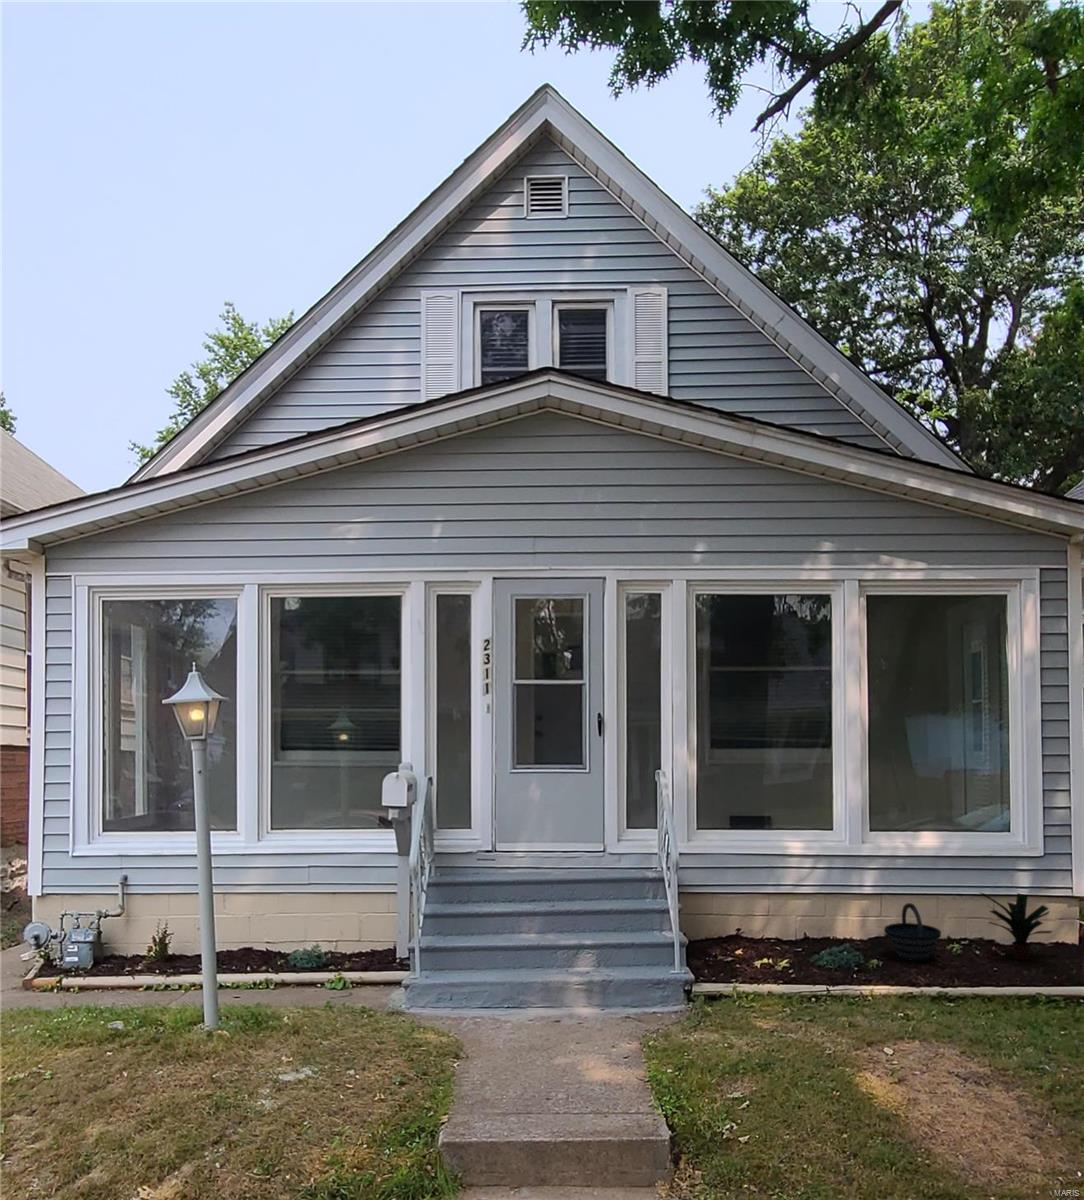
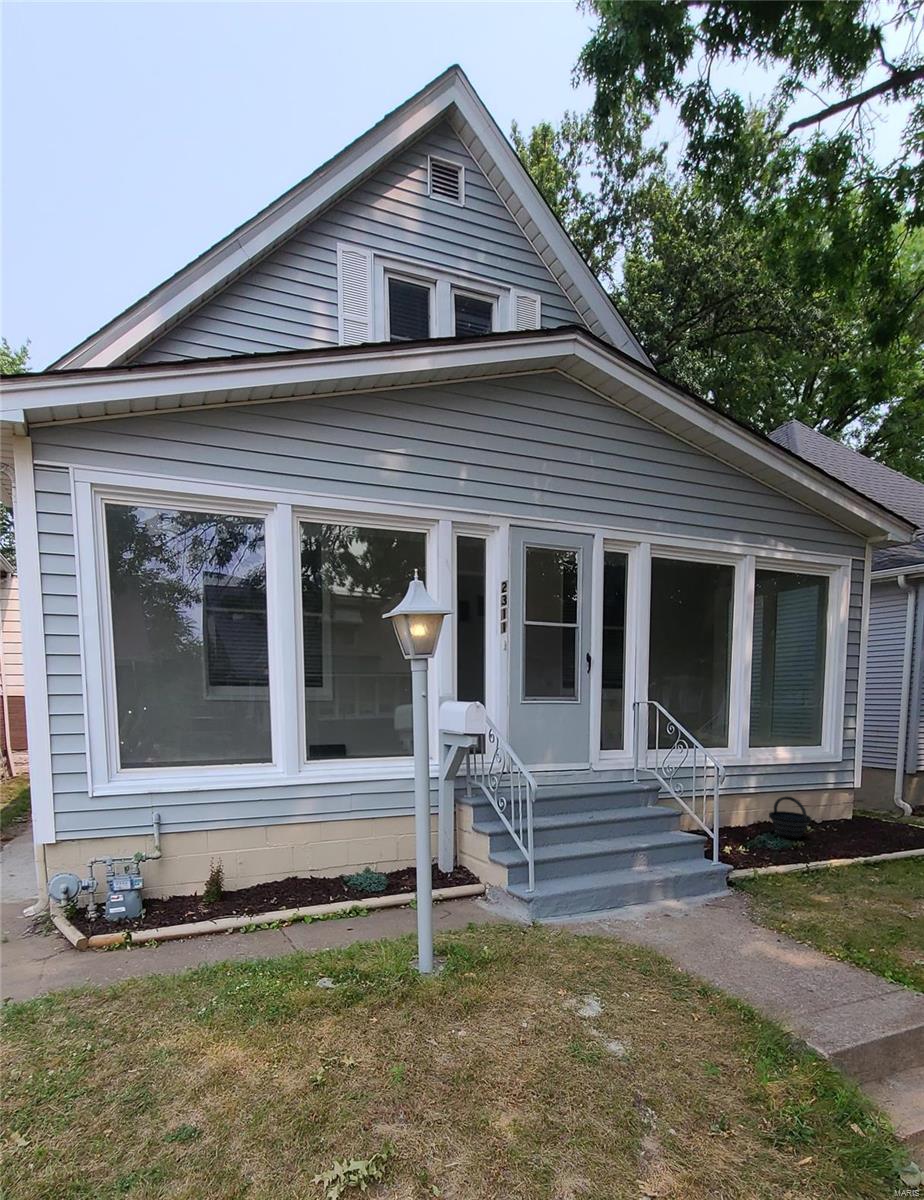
potted plant: present [981,893,1052,960] -> none [821,785,872,832]

